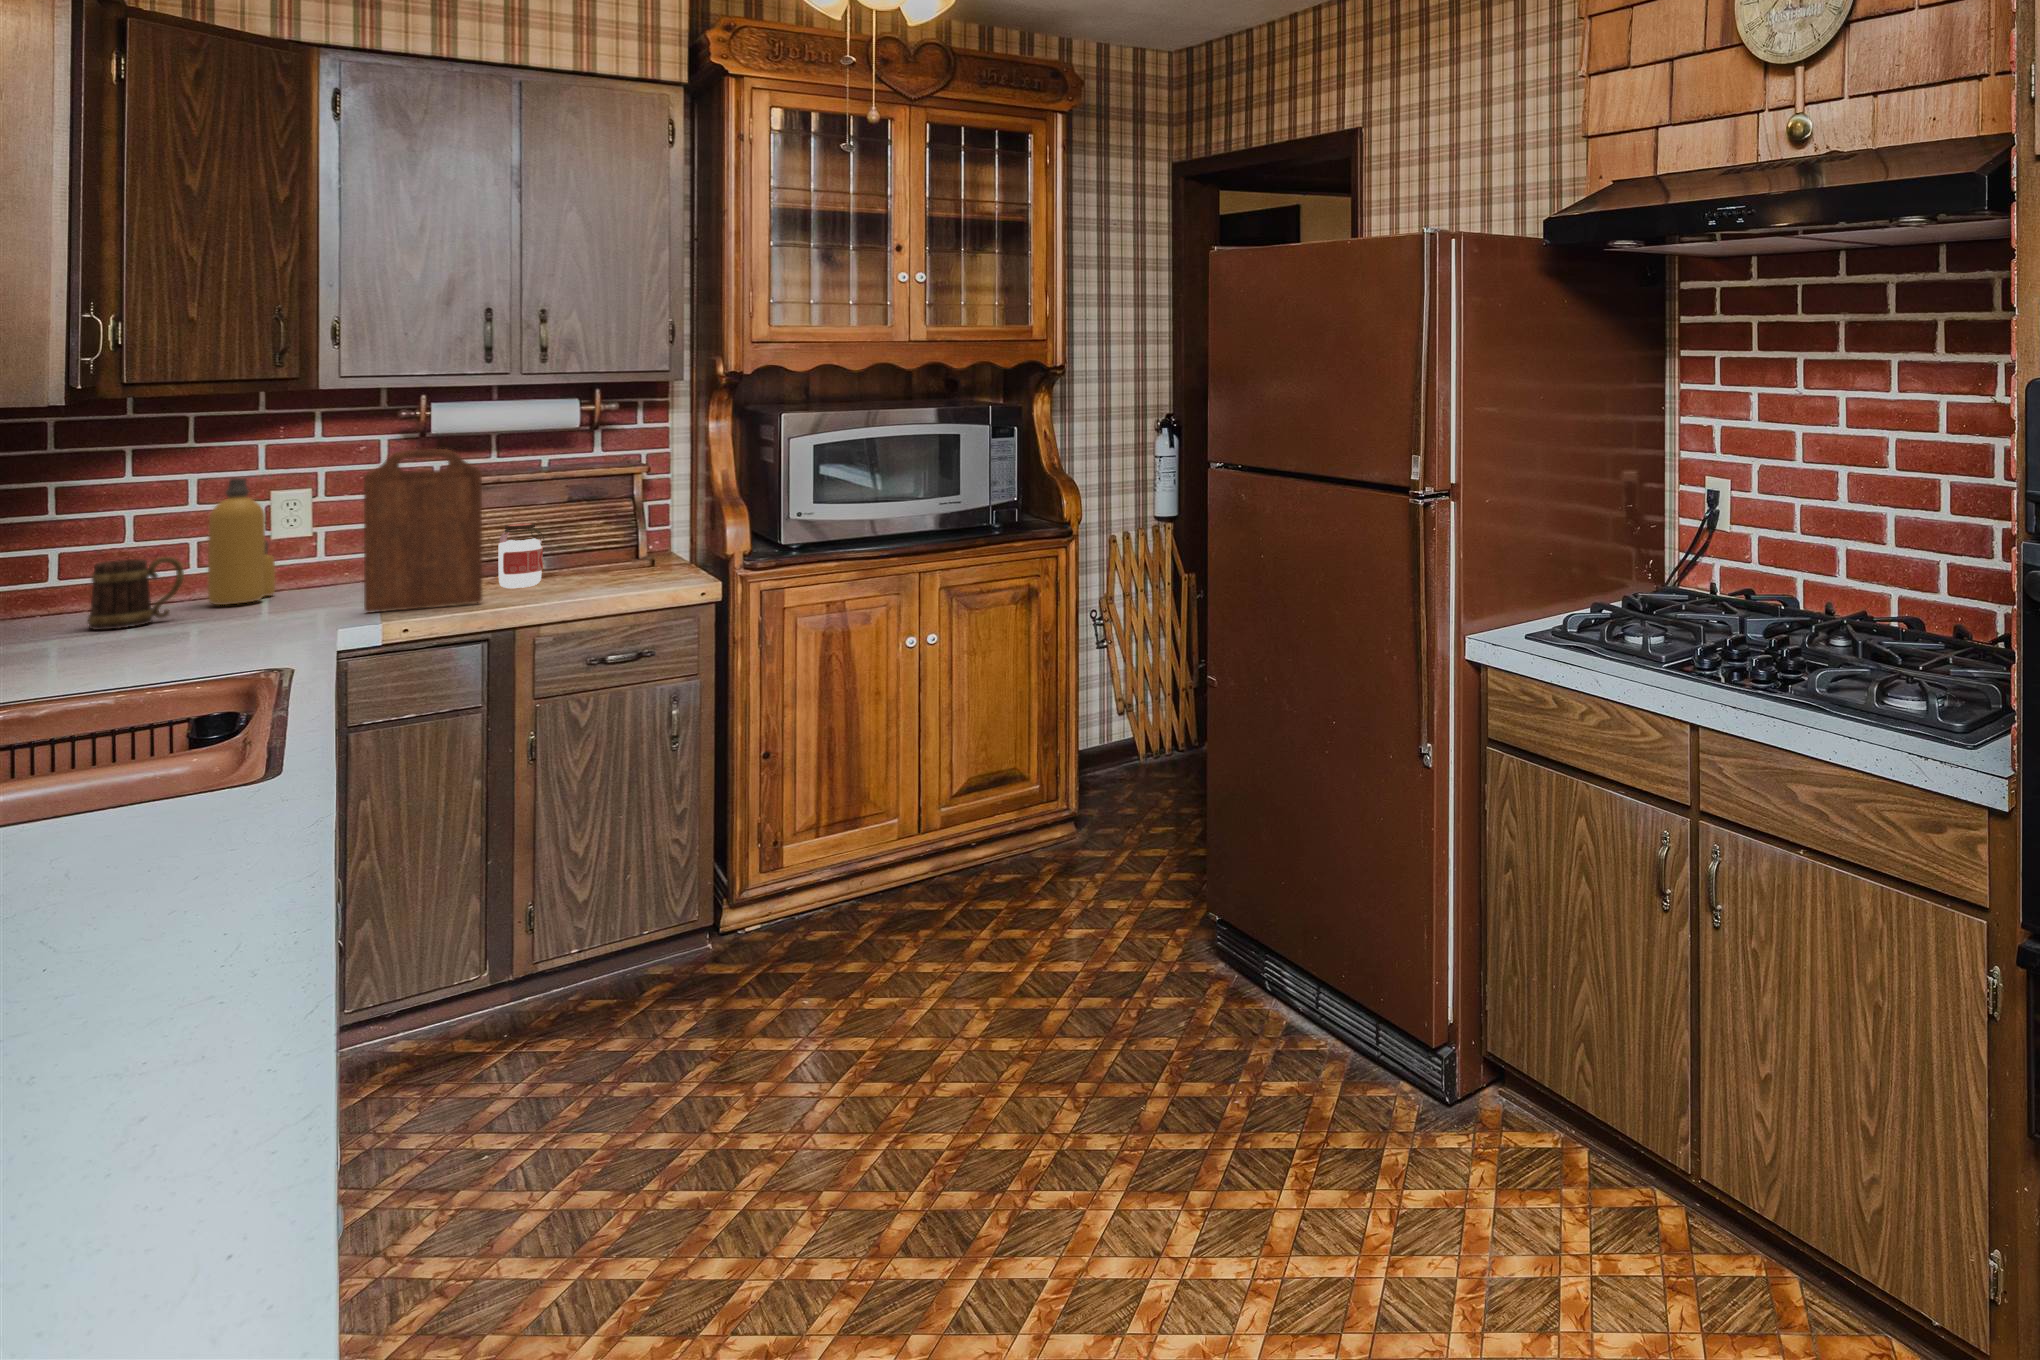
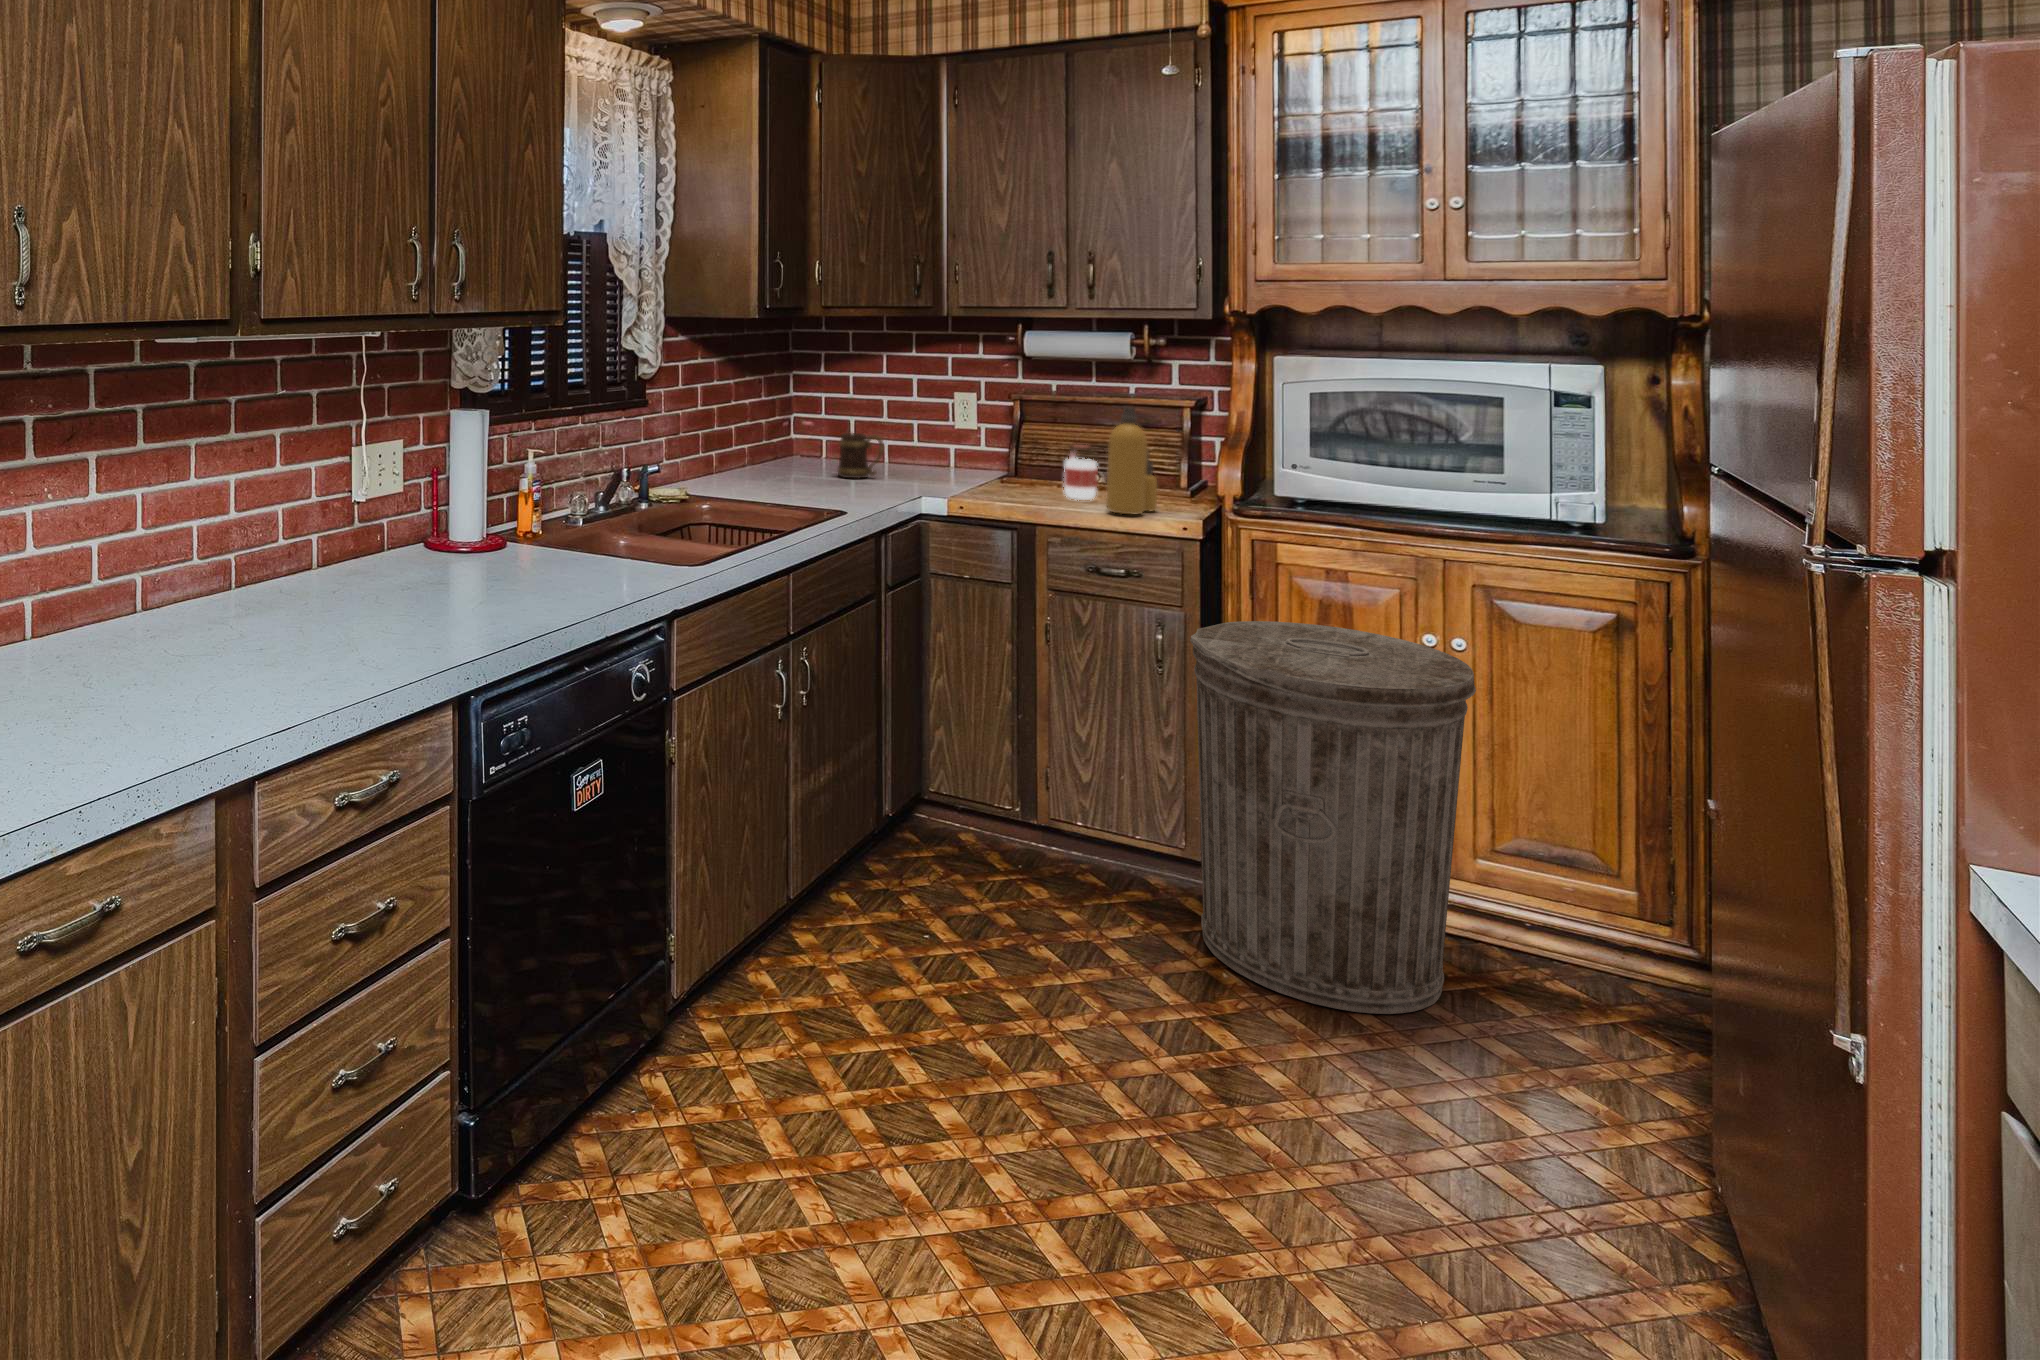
cutting board: present [364,449,482,613] -> none [961,375,1034,505]
bottle: present [208,478,275,605] -> present [1106,407,1157,514]
trash can: none [733,644,980,997] -> present [1190,621,1476,1014]

